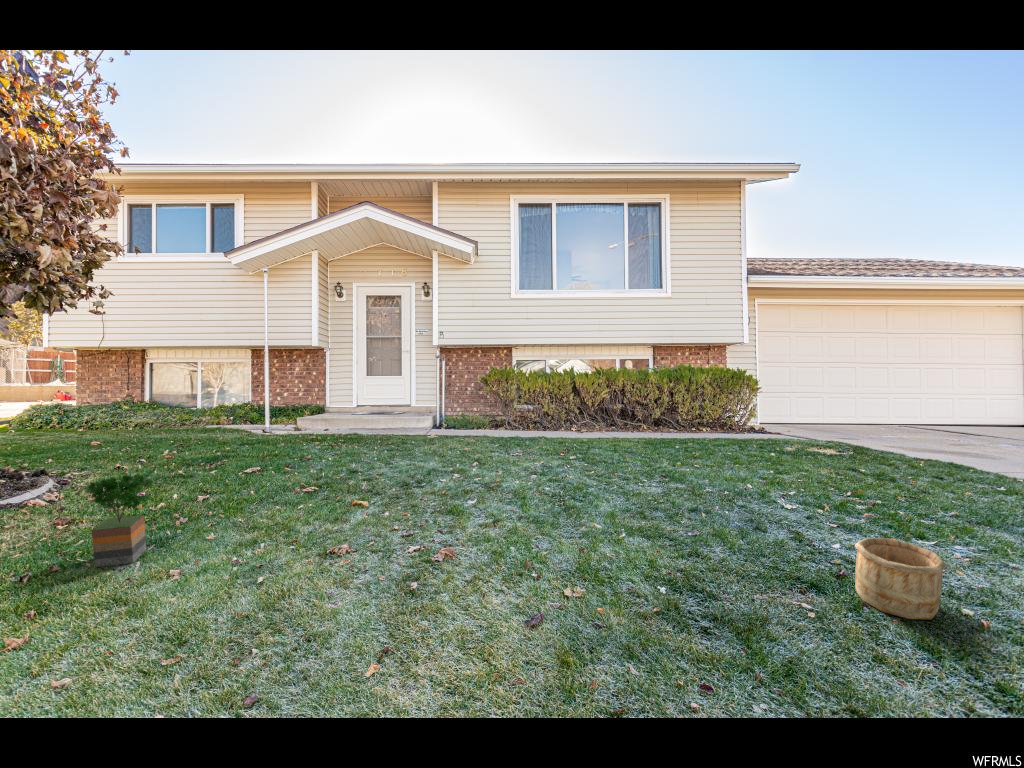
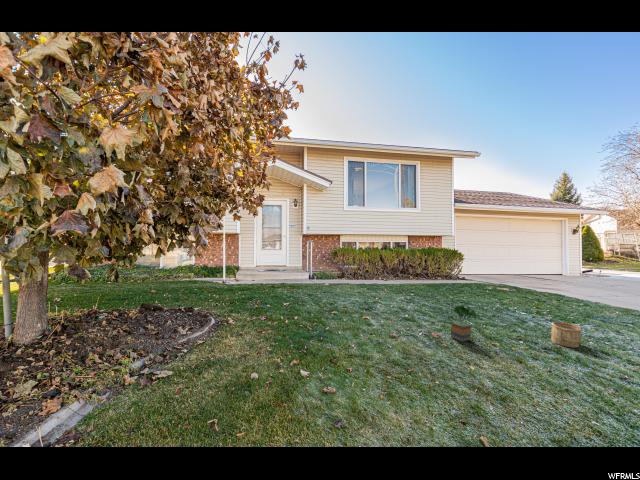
potted tree: present [86,474,153,567] -> present [450,305,478,342]

